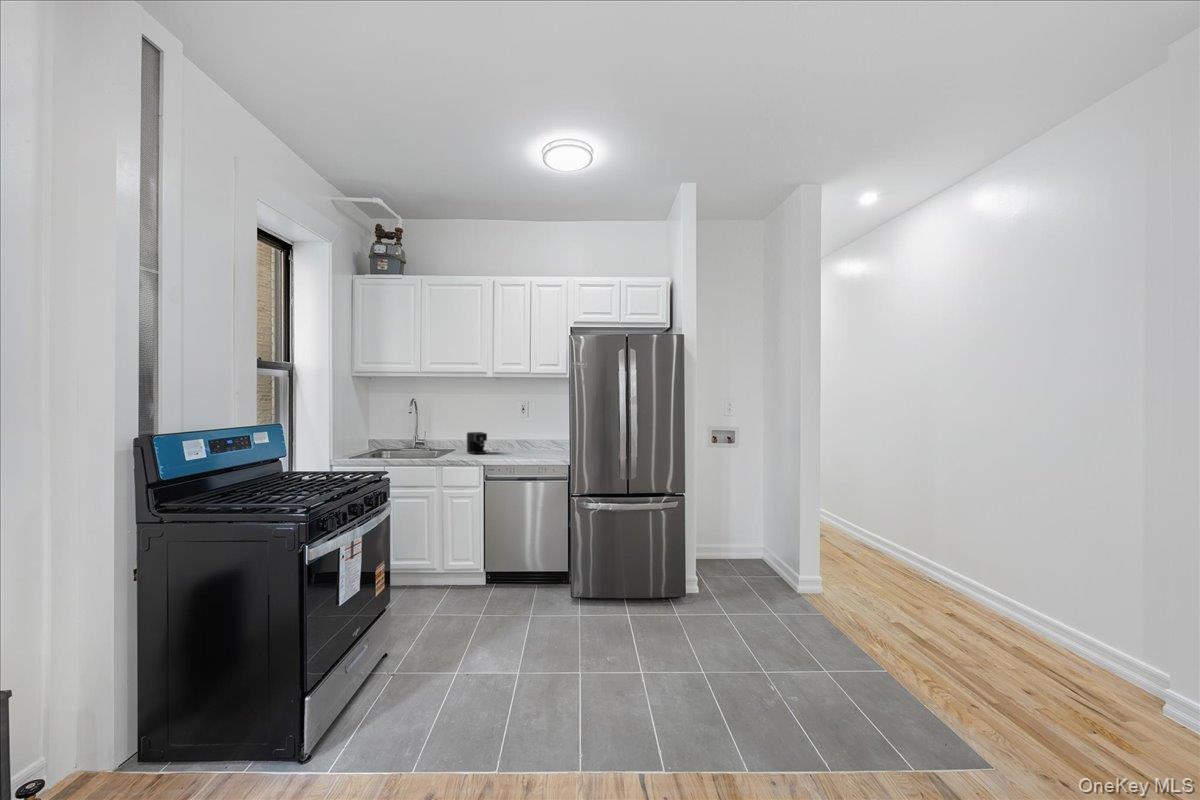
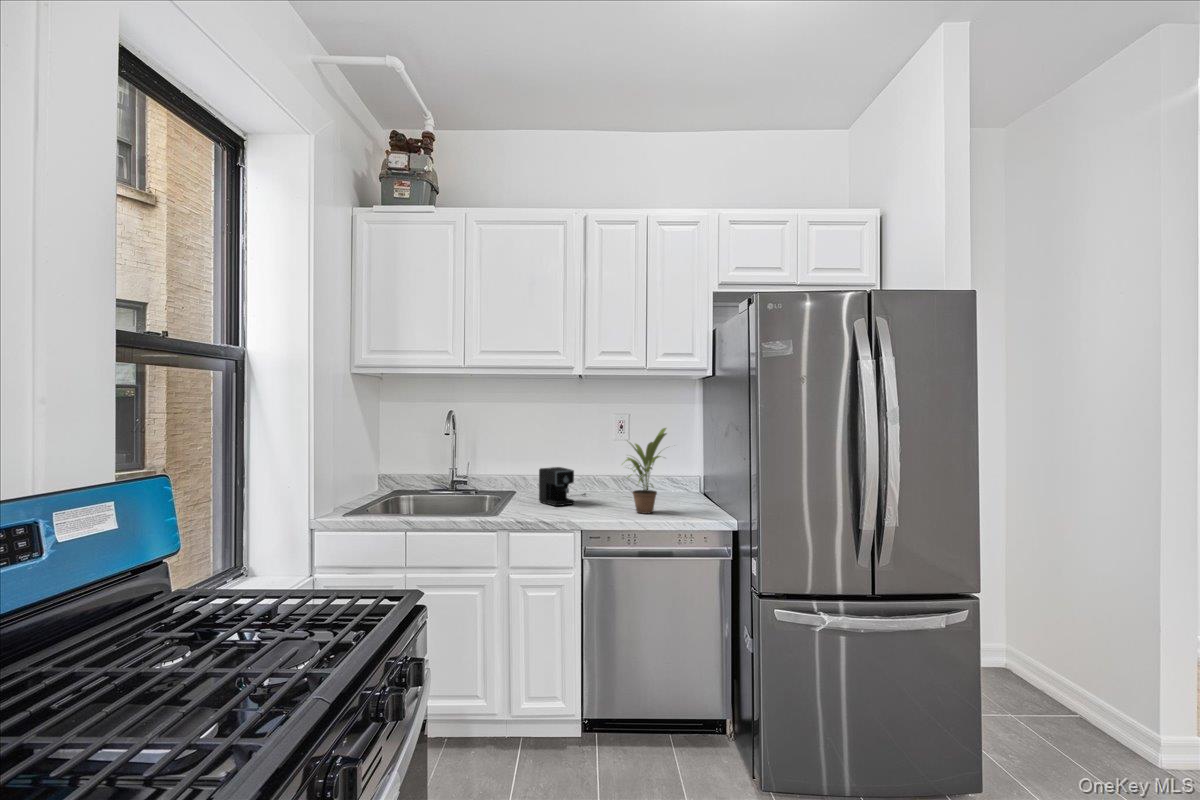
potted plant: none [513,408,543,457] -> present [624,428,666,514]

